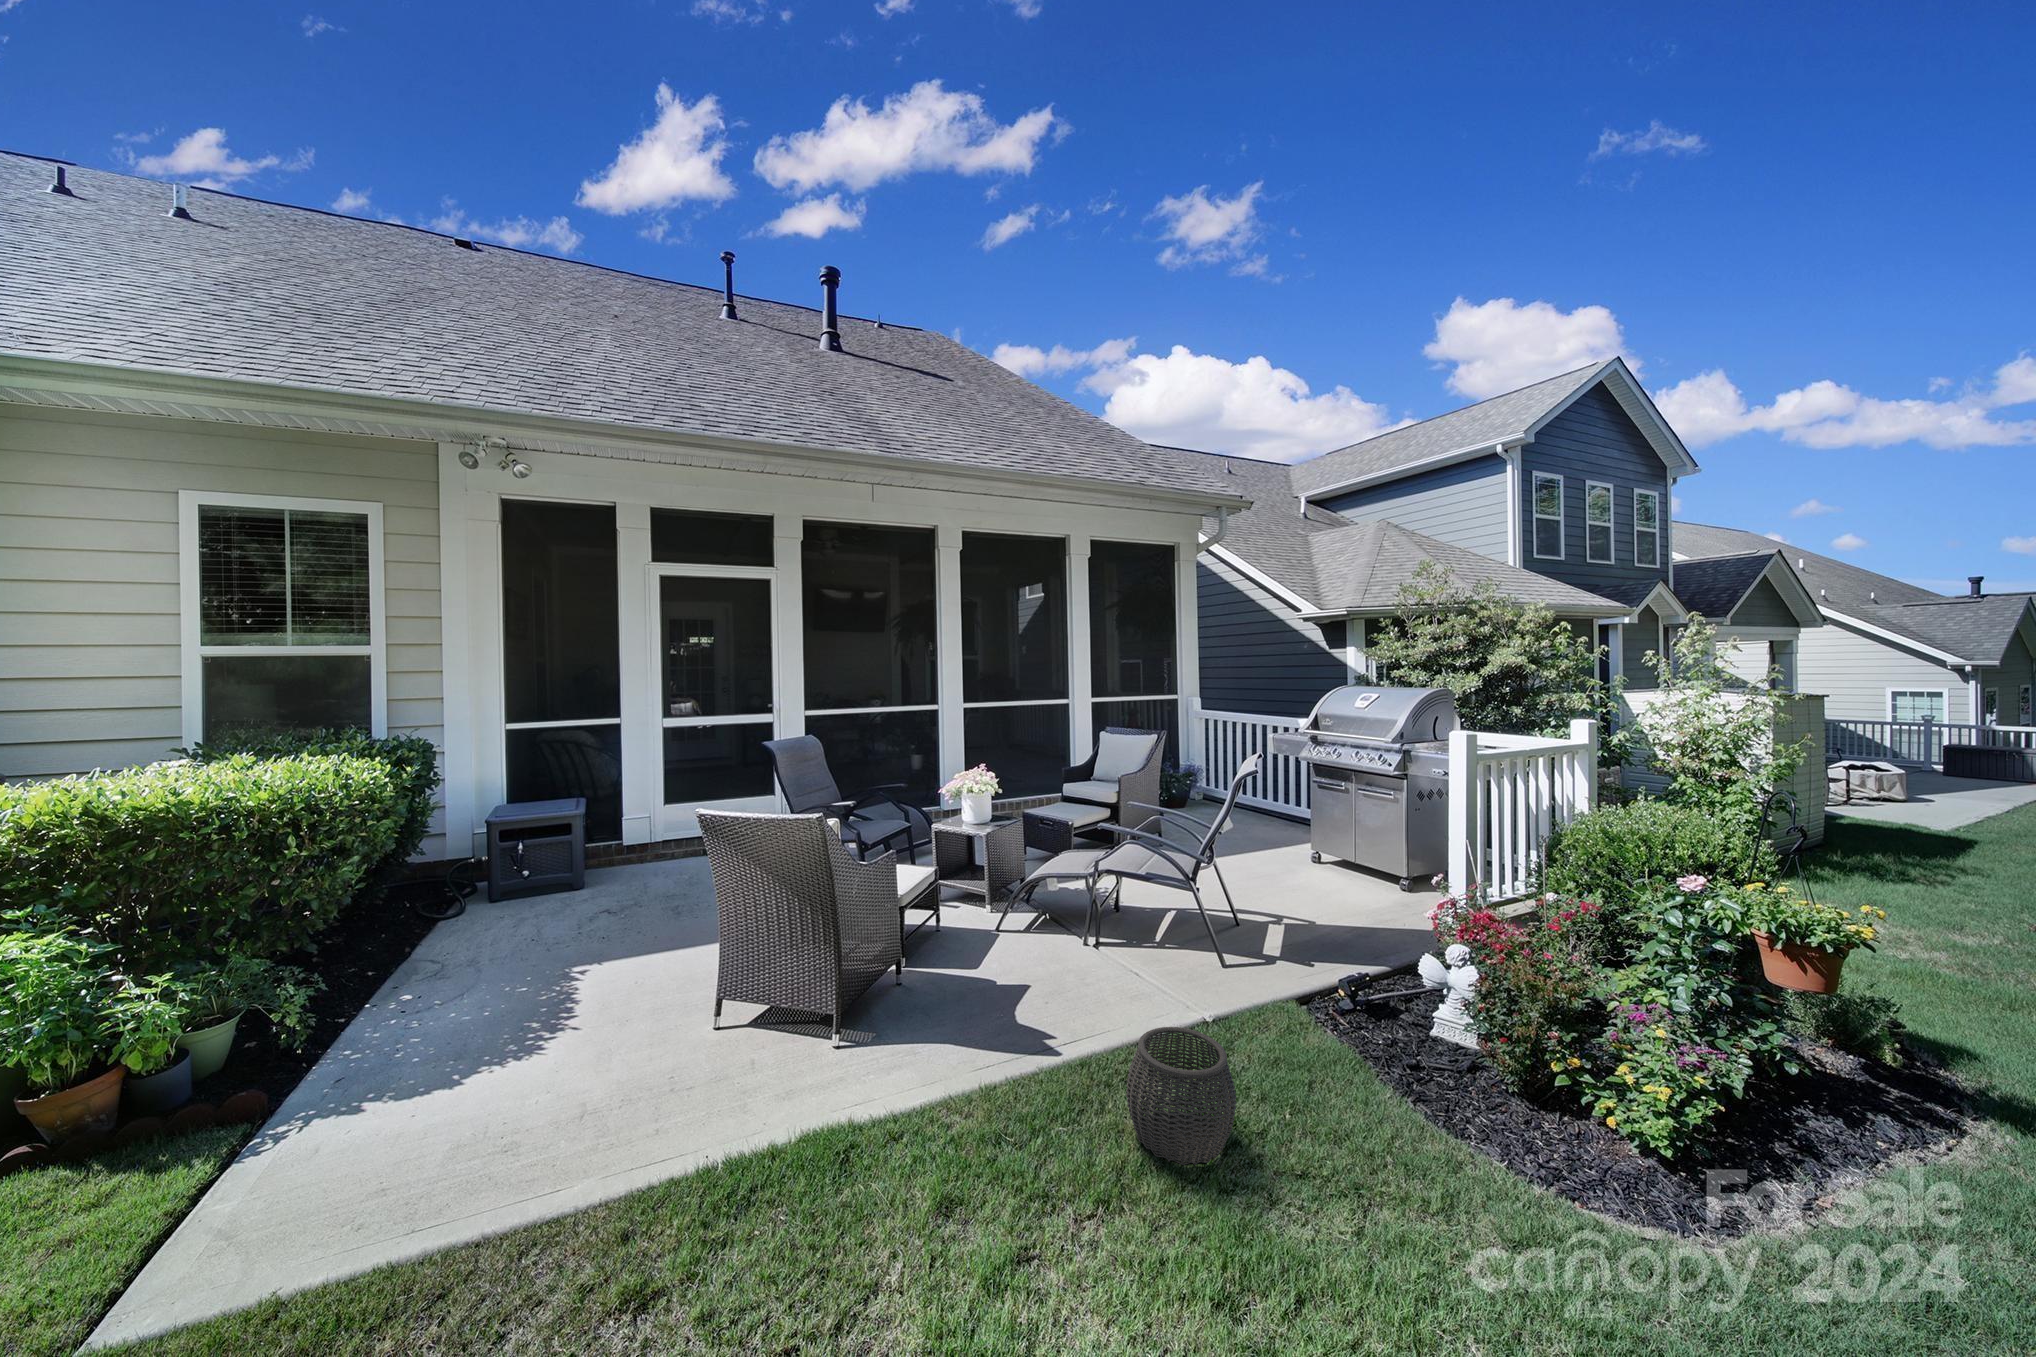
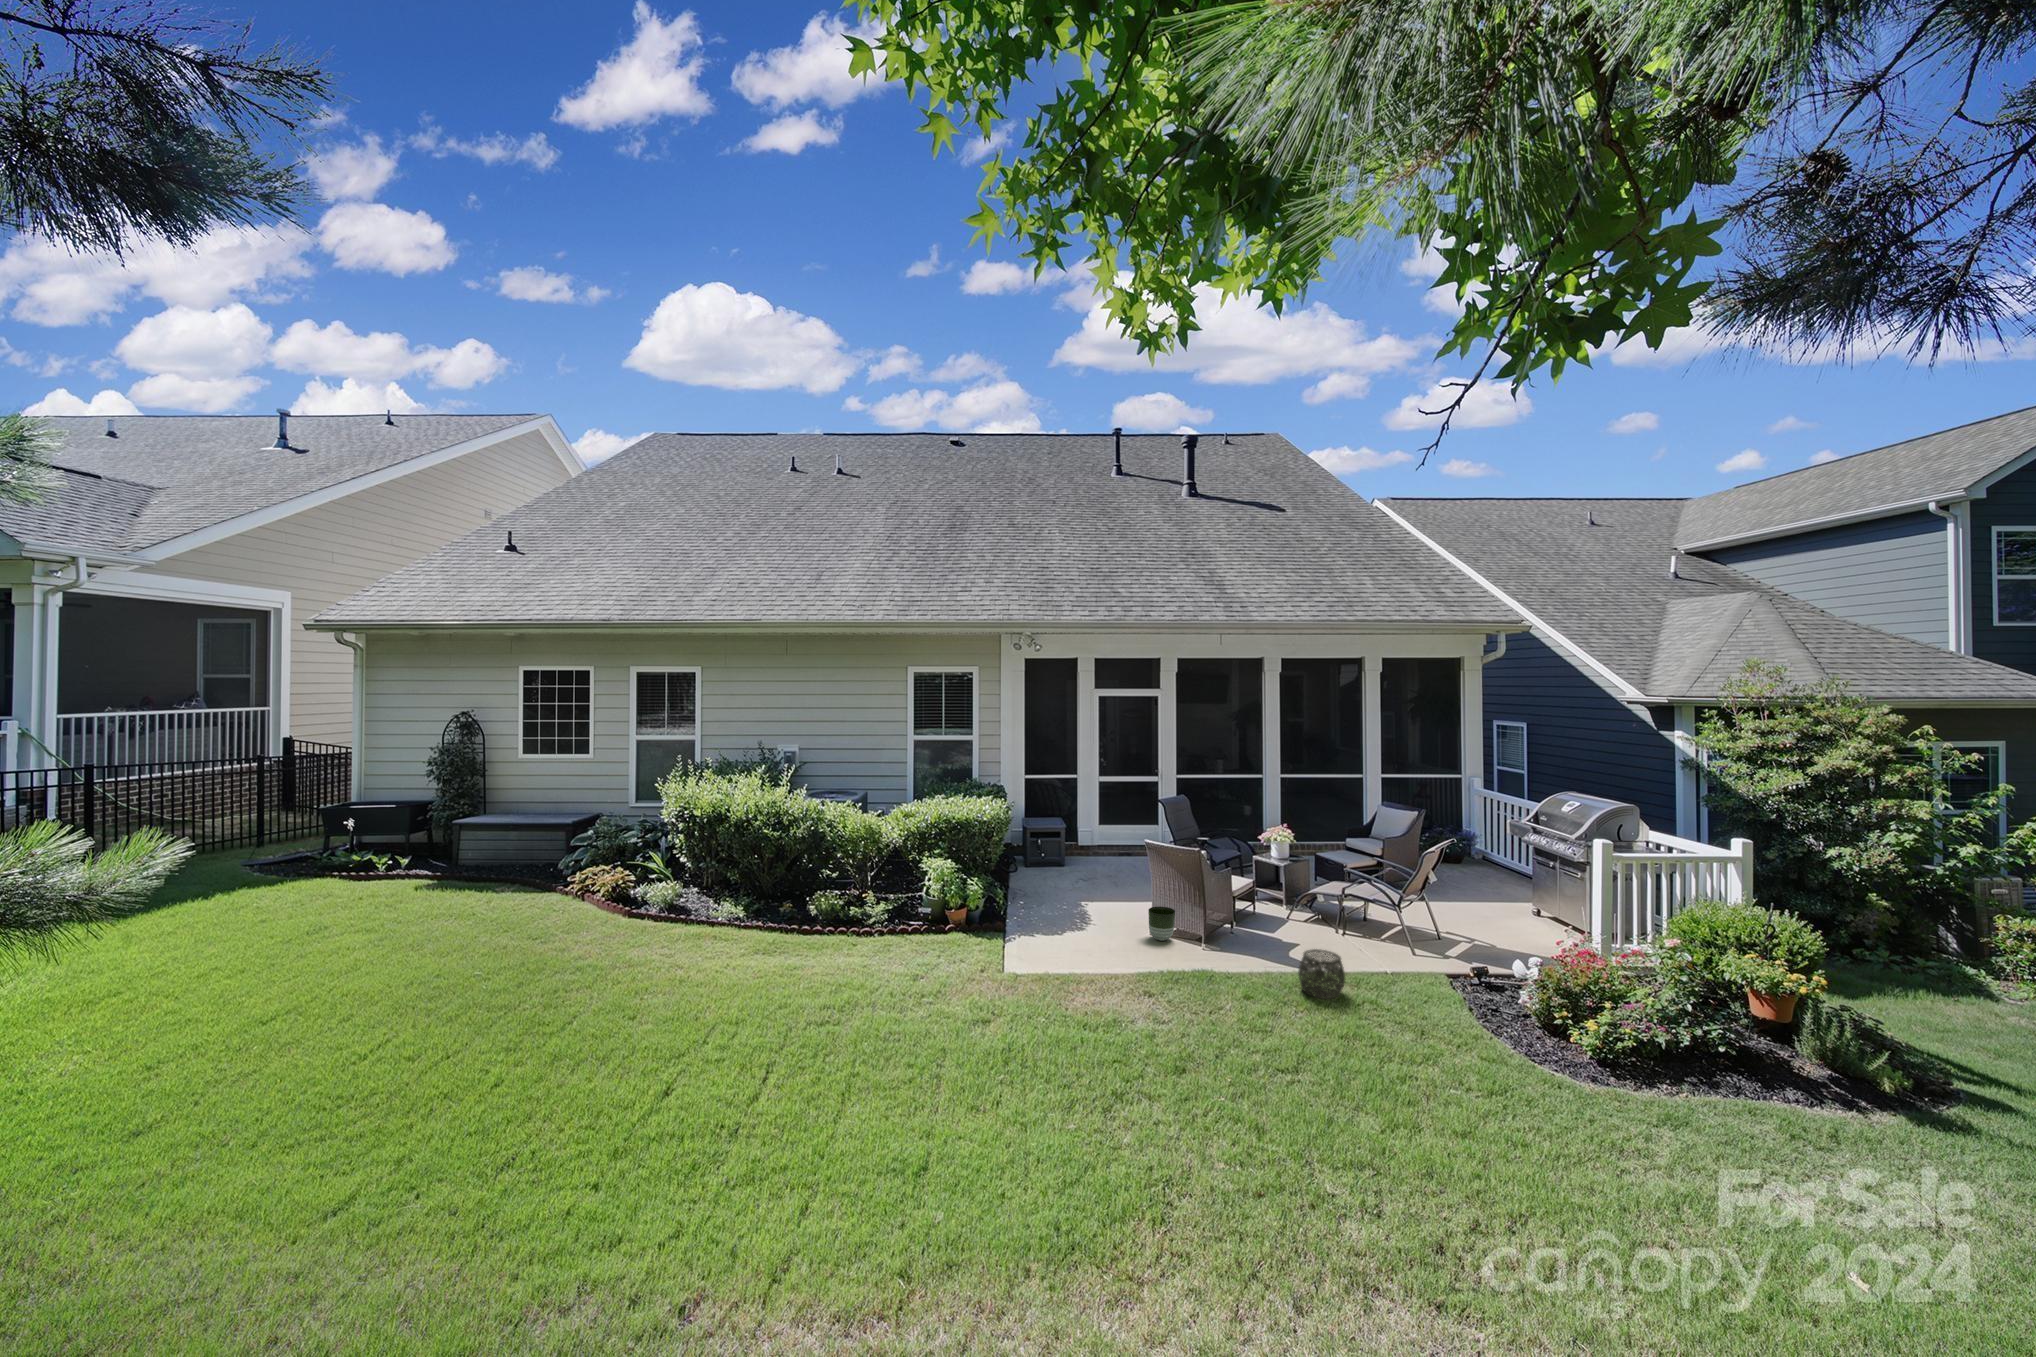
planter: none [743,965,808,1051] -> present [1148,907,1175,941]

